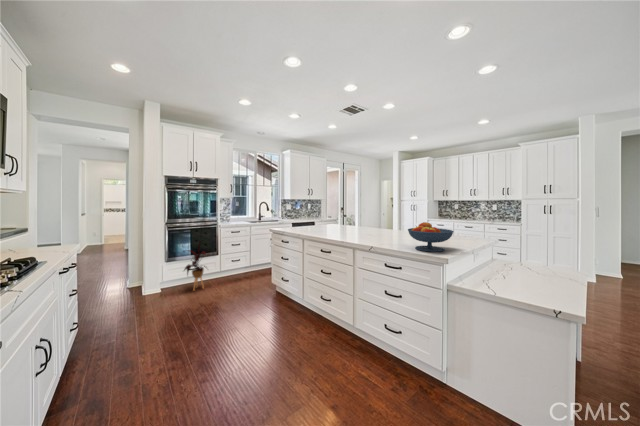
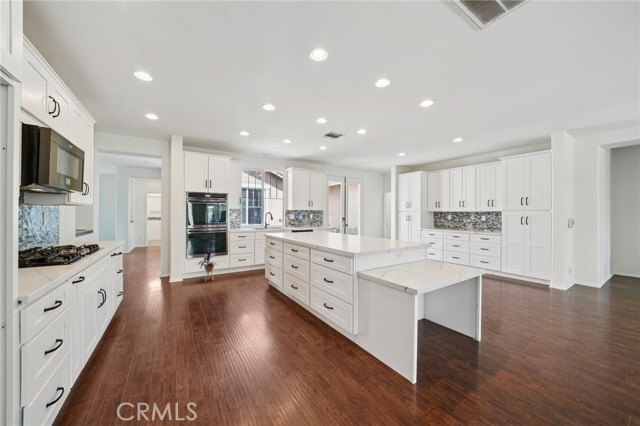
fruit bowl: present [408,222,454,252] -> none [340,227,372,249]

